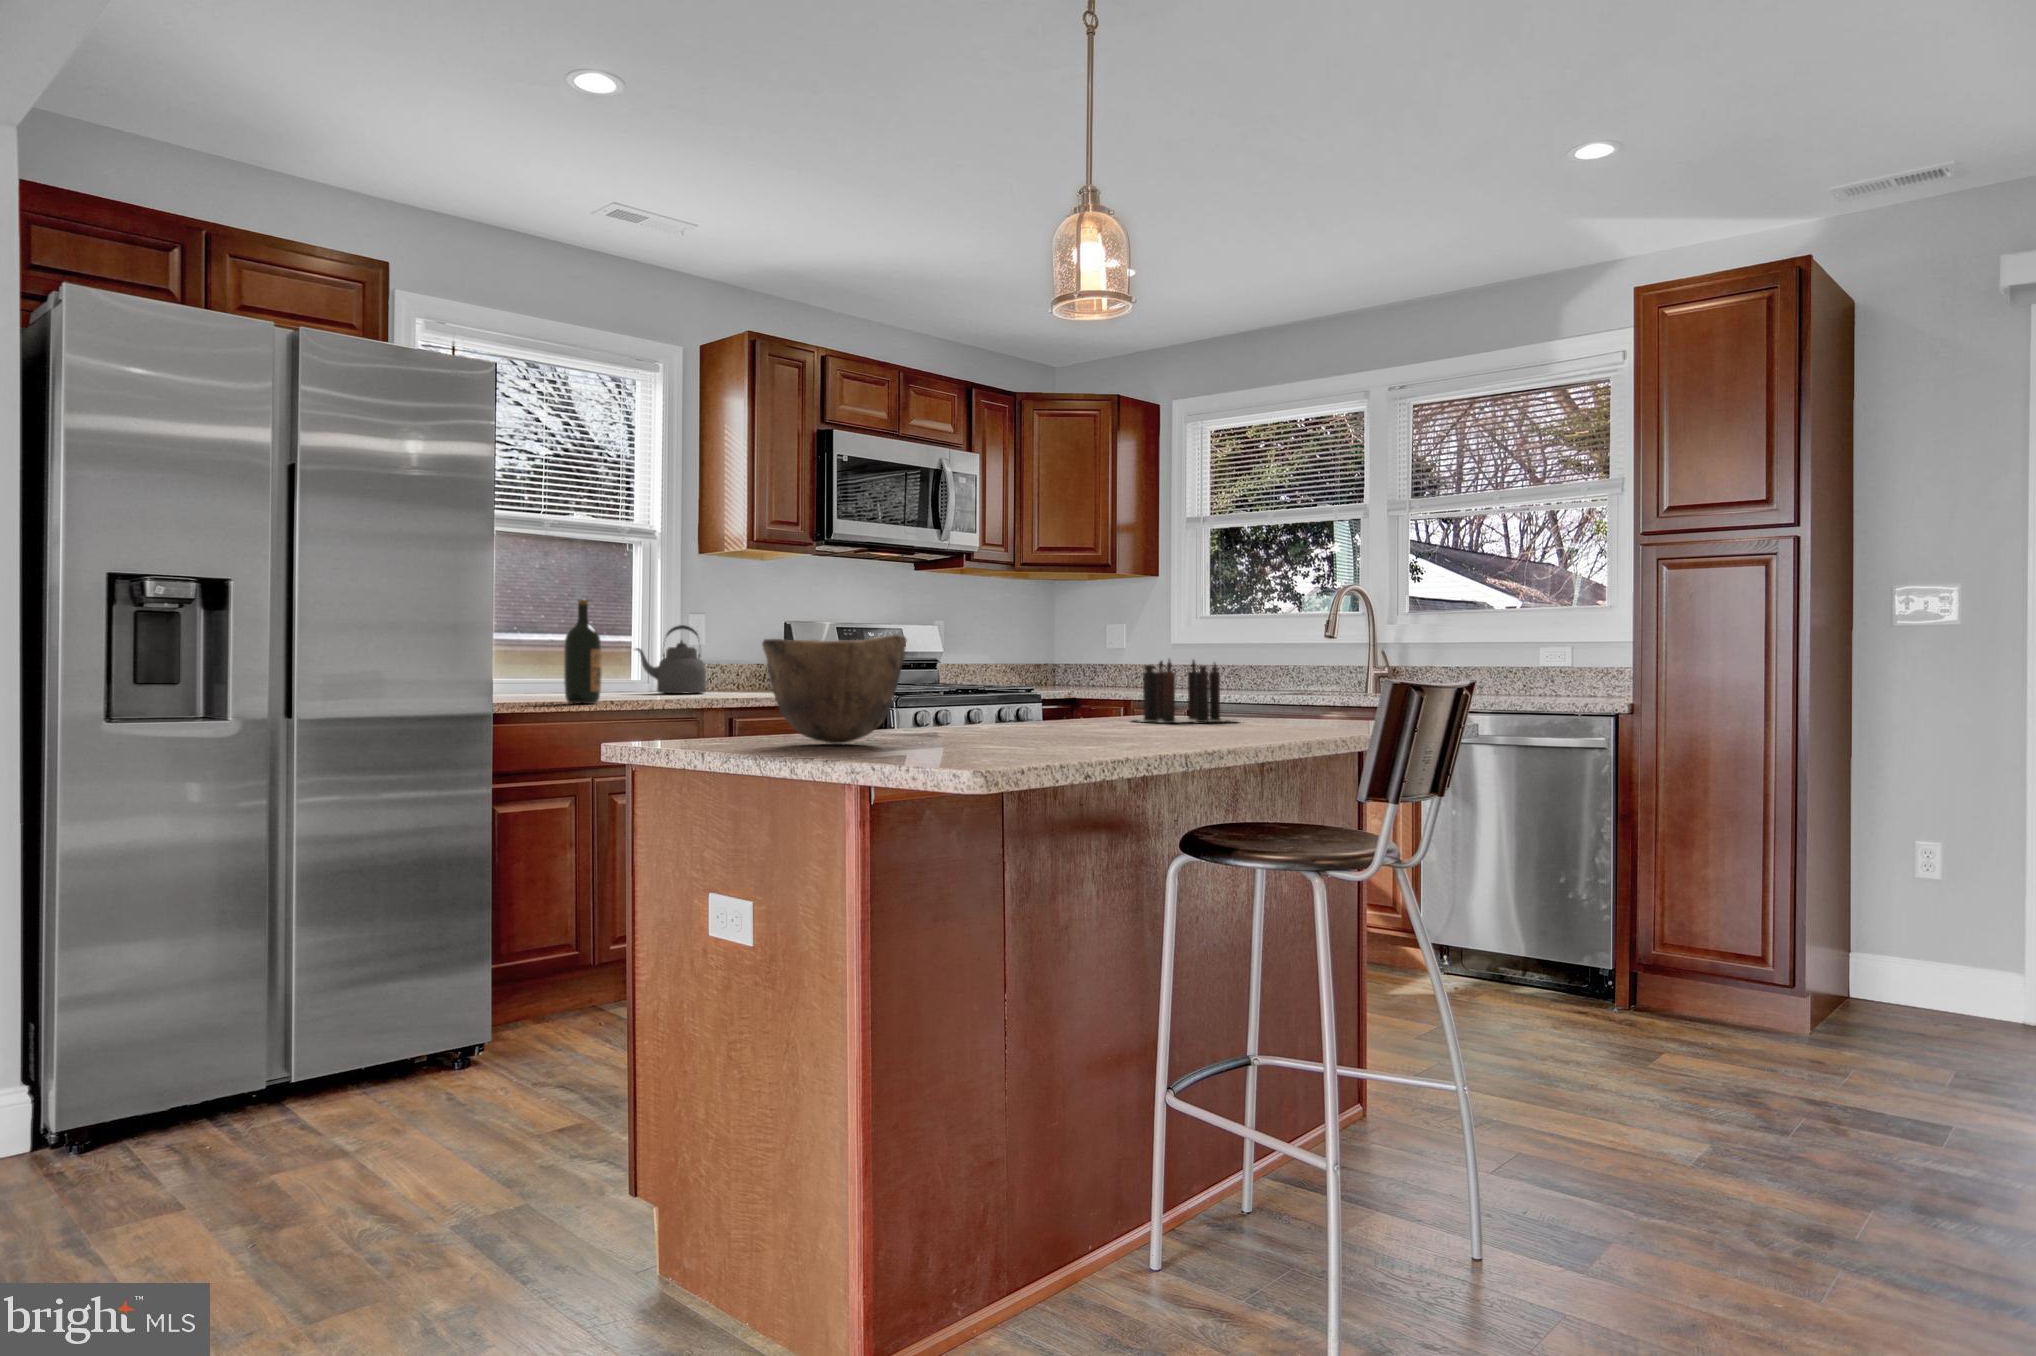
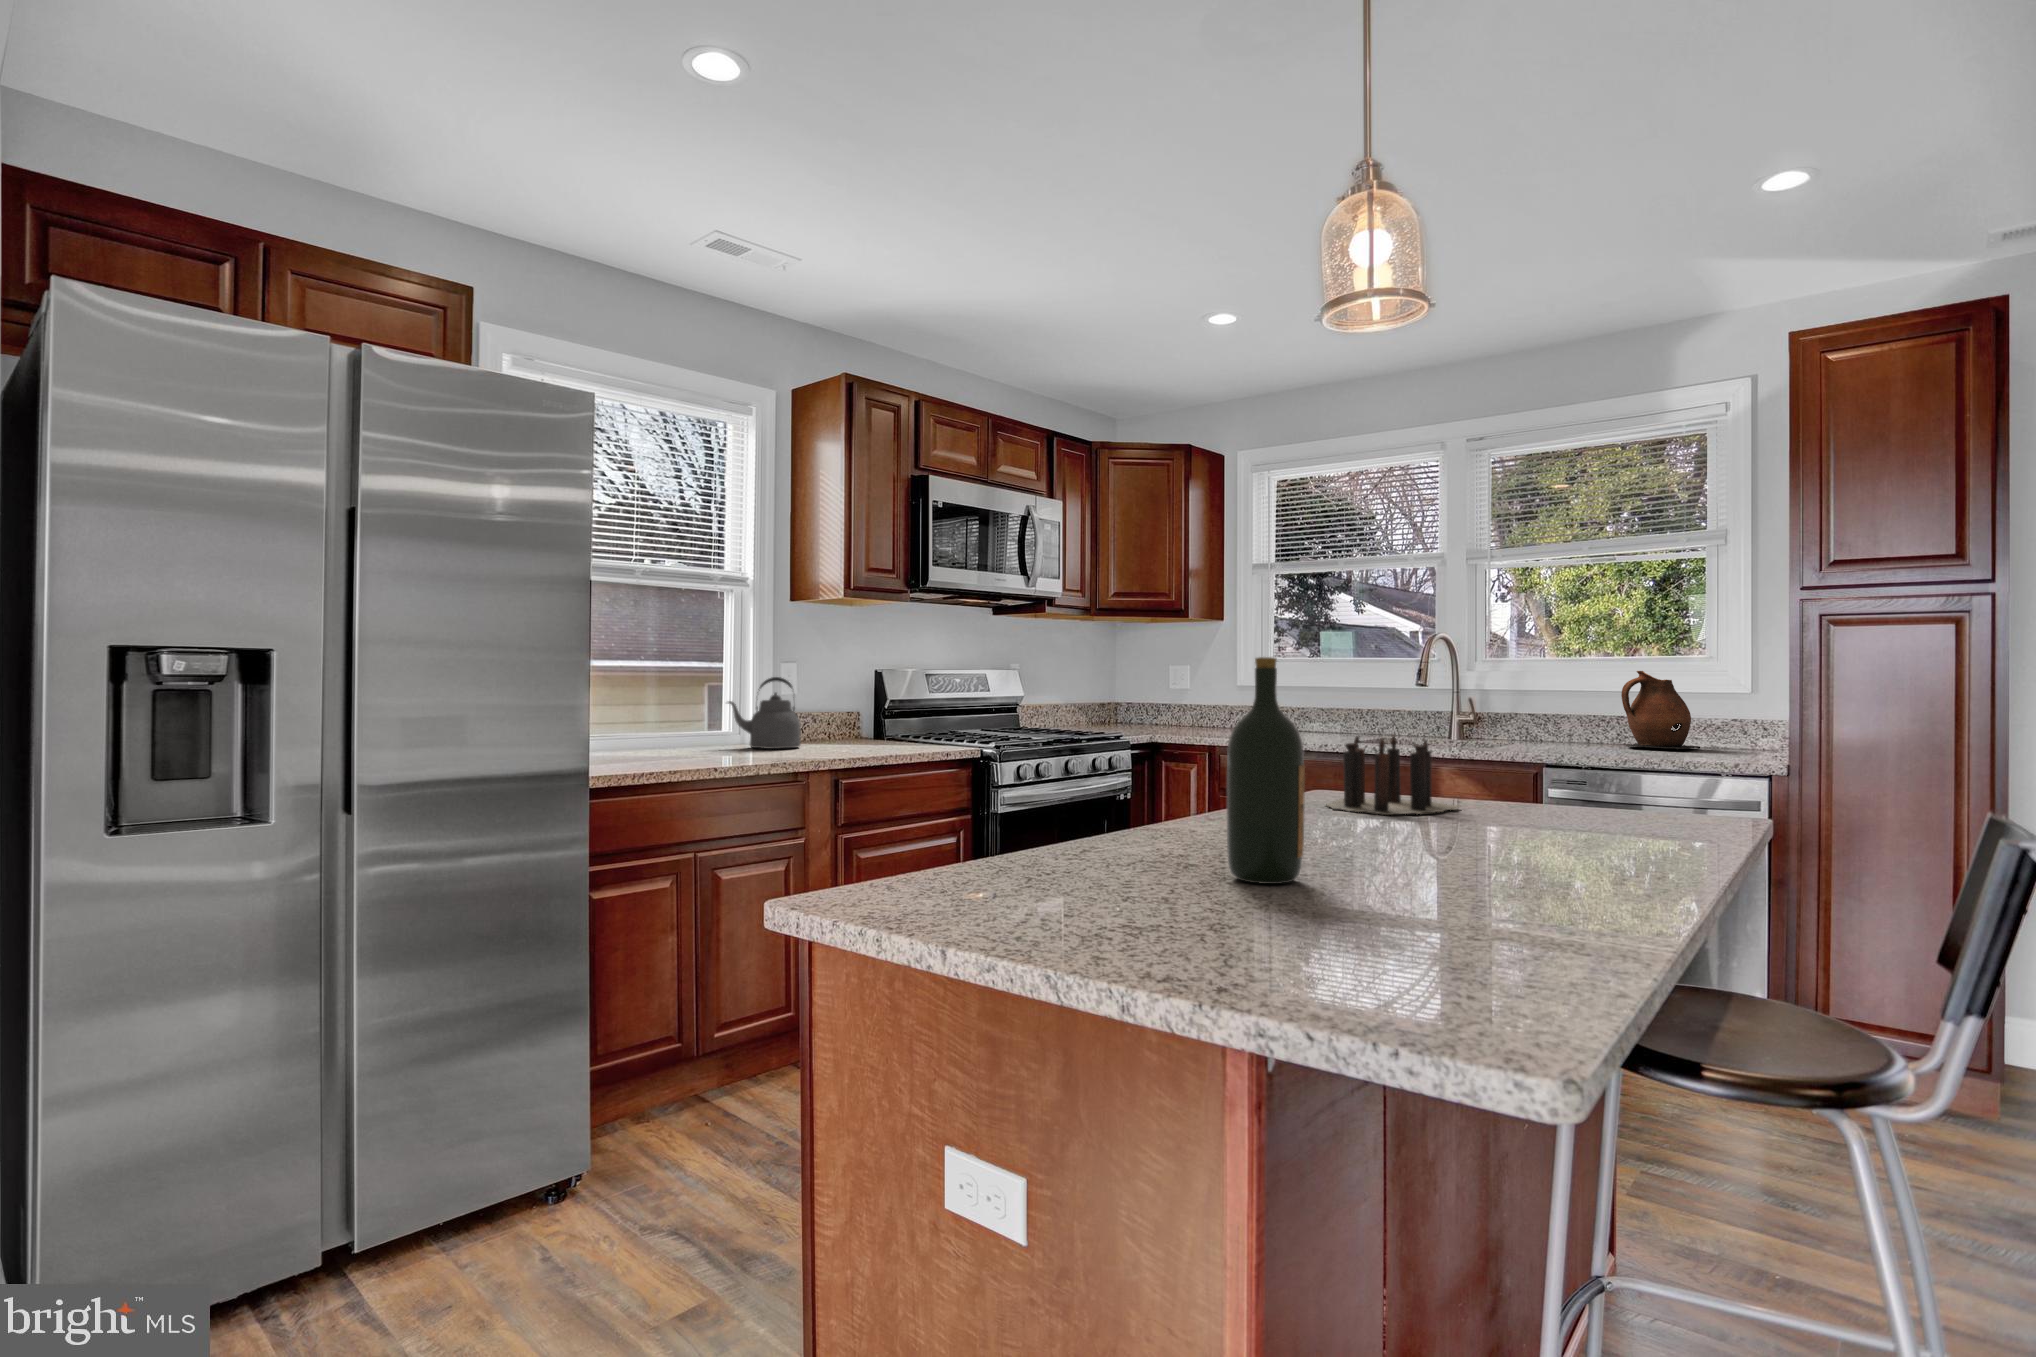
wine bottle: present [564,600,602,703] -> present [1227,657,1305,884]
ceramic pitcher: none [1517,620,1594,697] -> present [1621,671,1700,750]
bowl: present [762,634,907,744] -> none [1011,753,1216,912]

